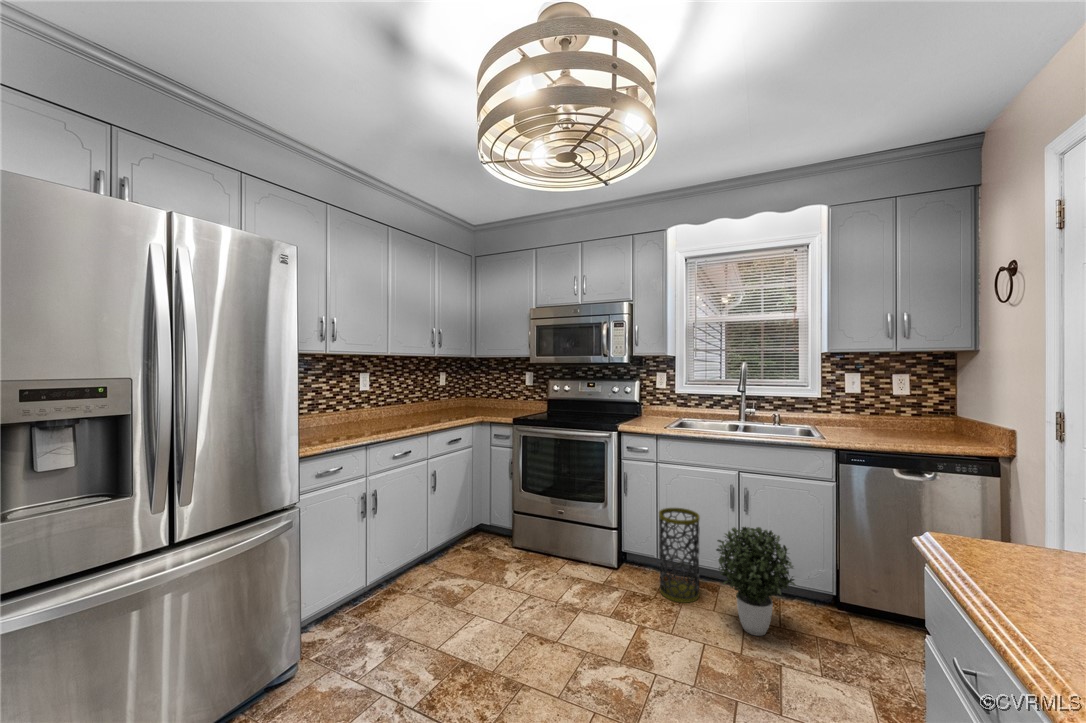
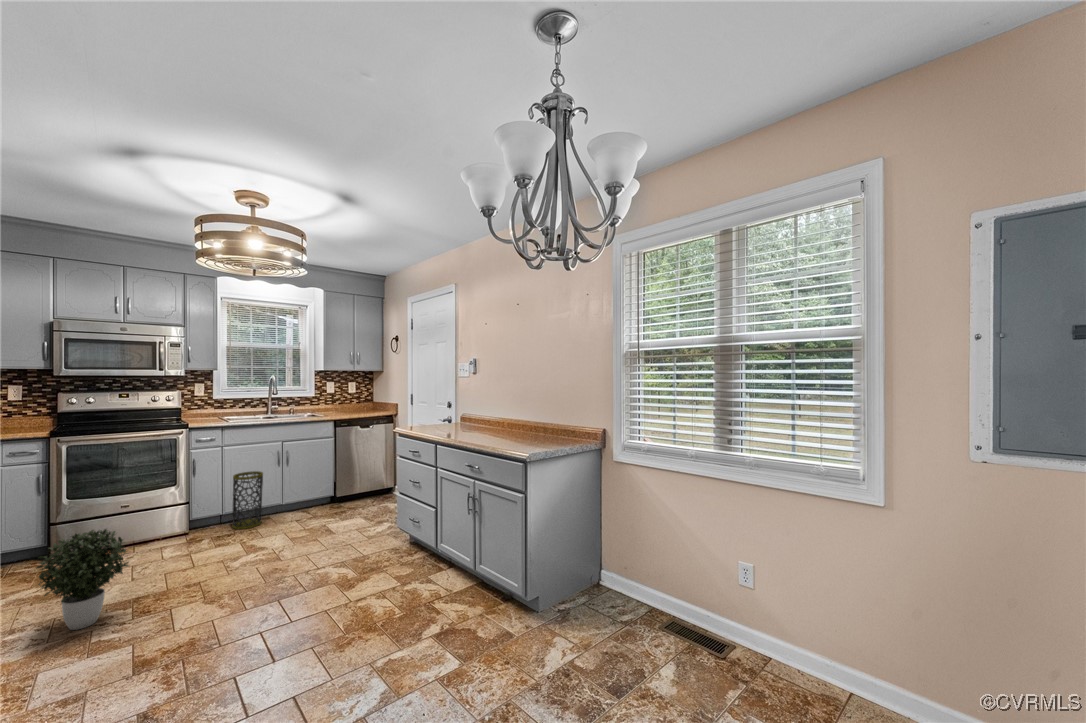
potted plant: present [716,527,795,636] -> present [36,529,129,630]

